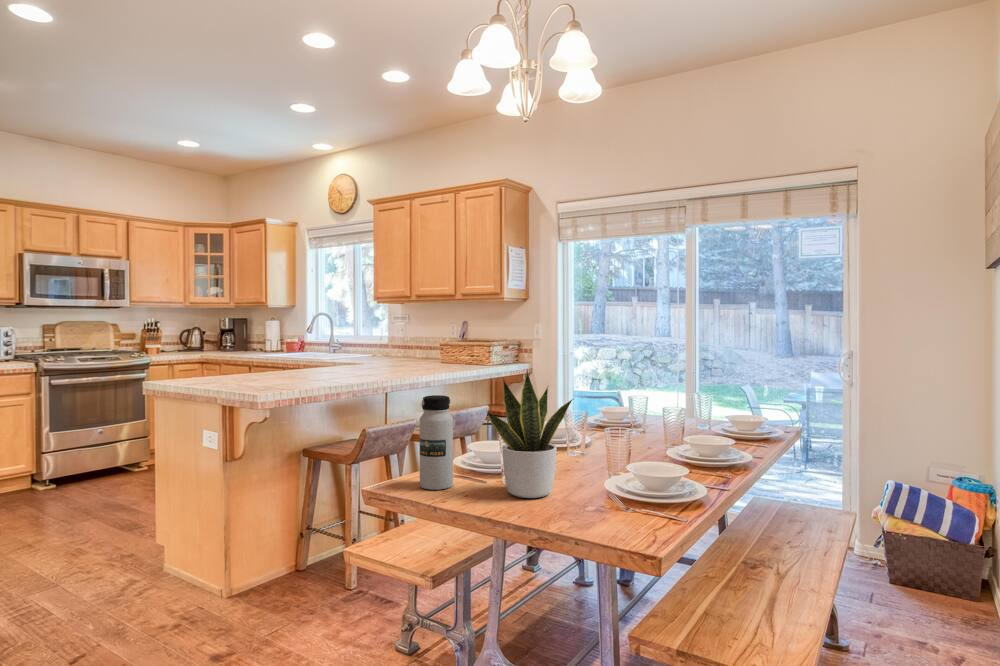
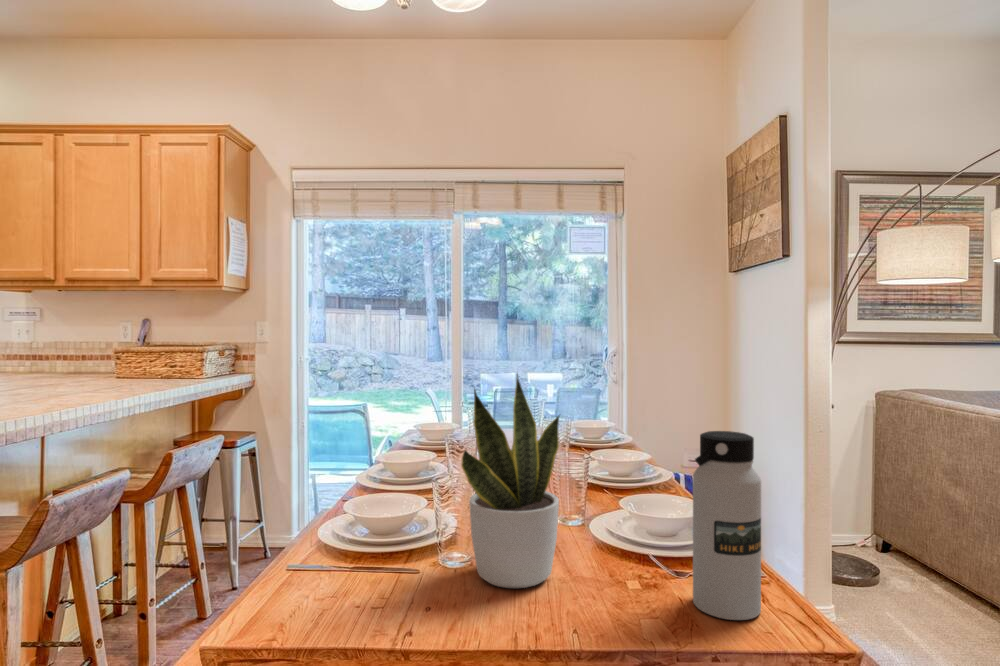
water bottle: present [419,395,453,490] -> present [693,431,761,620]

